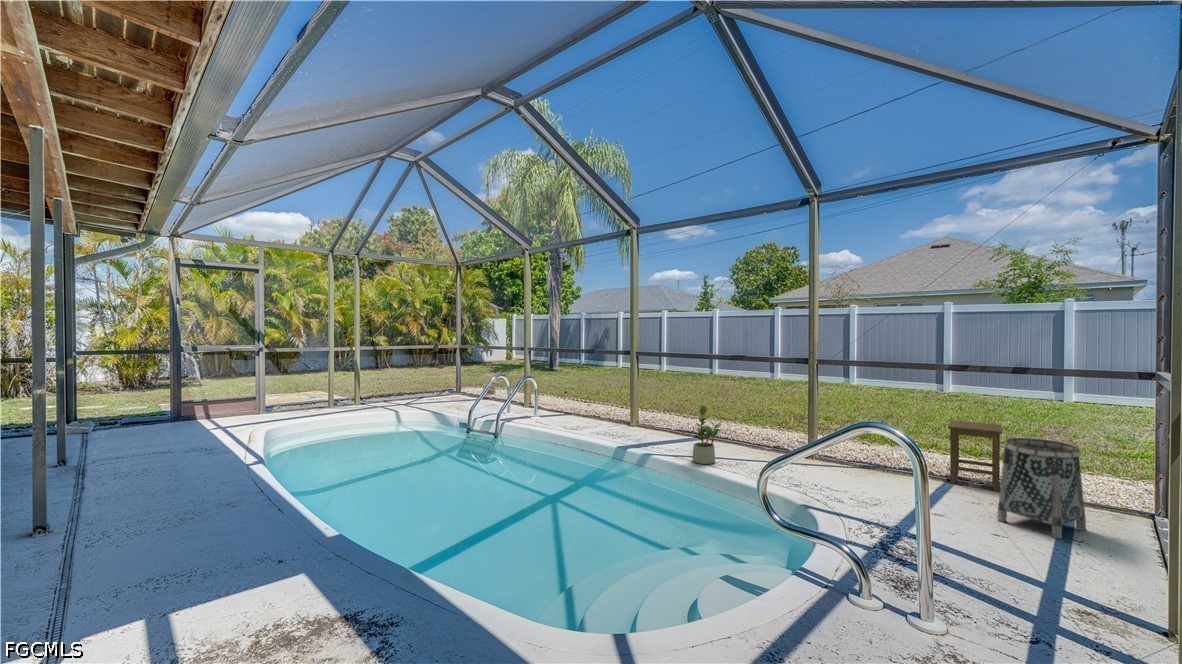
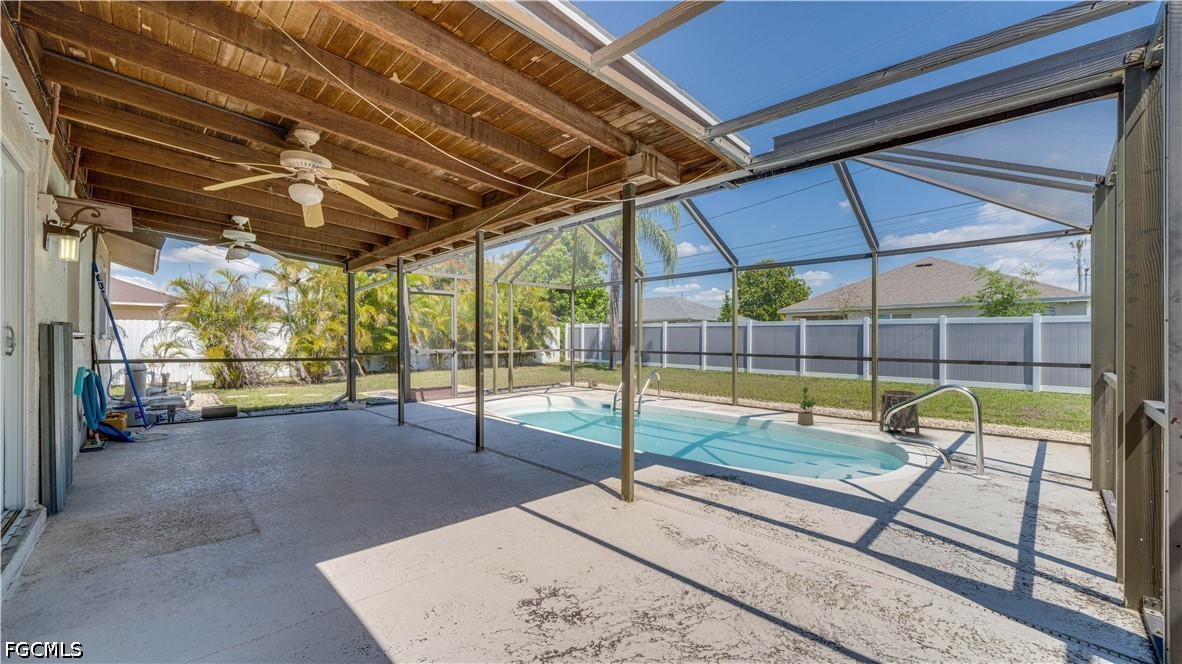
stool: present [948,420,1002,491] -> none [966,395,1001,436]
basket: present [997,438,1086,539] -> present [879,390,919,435]

